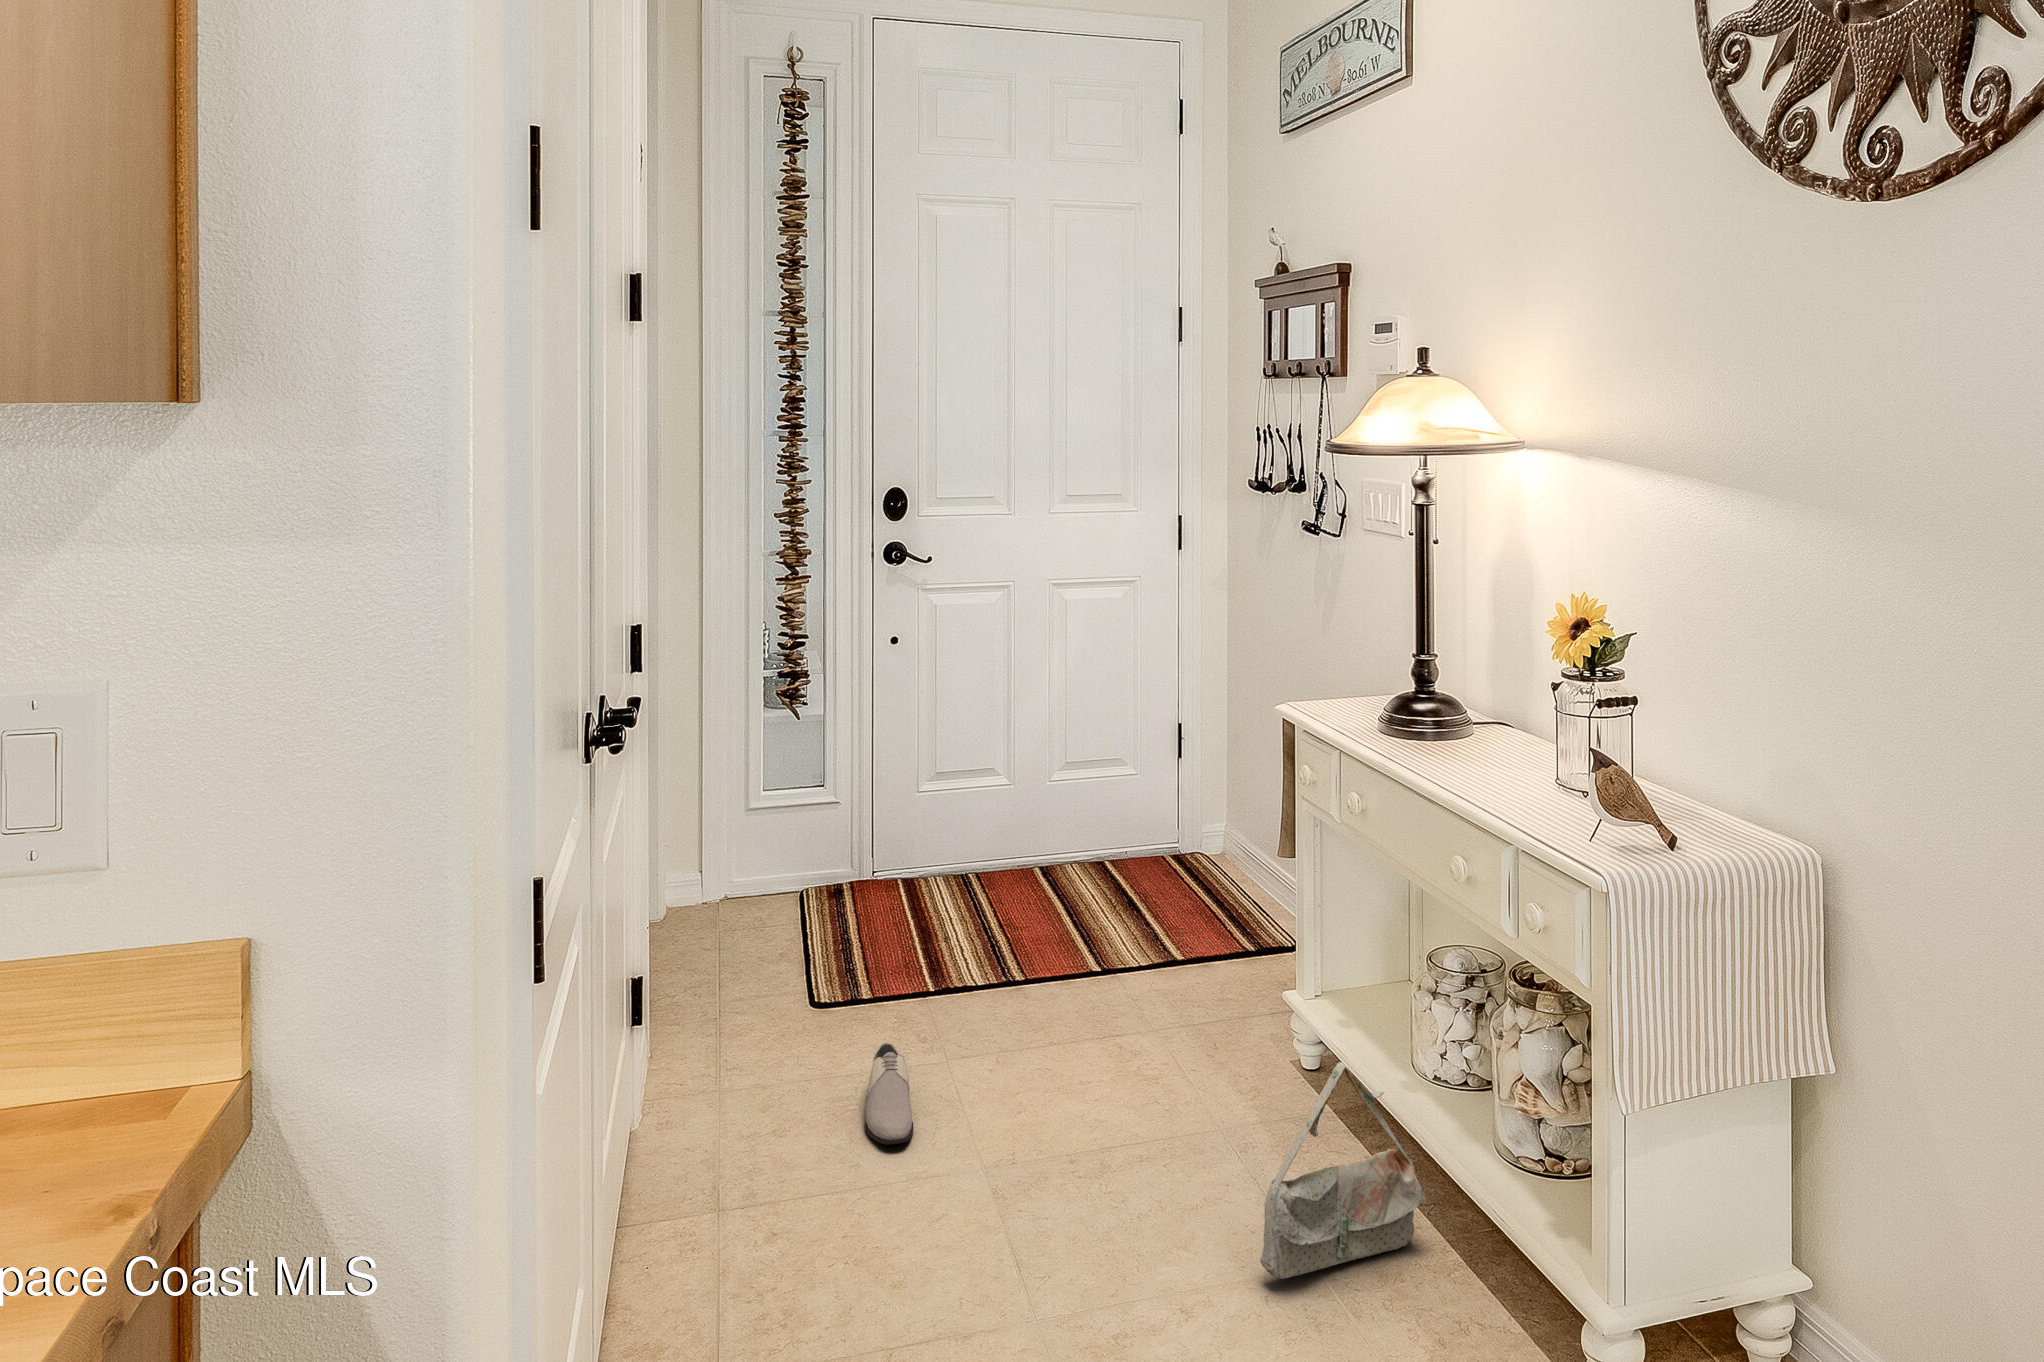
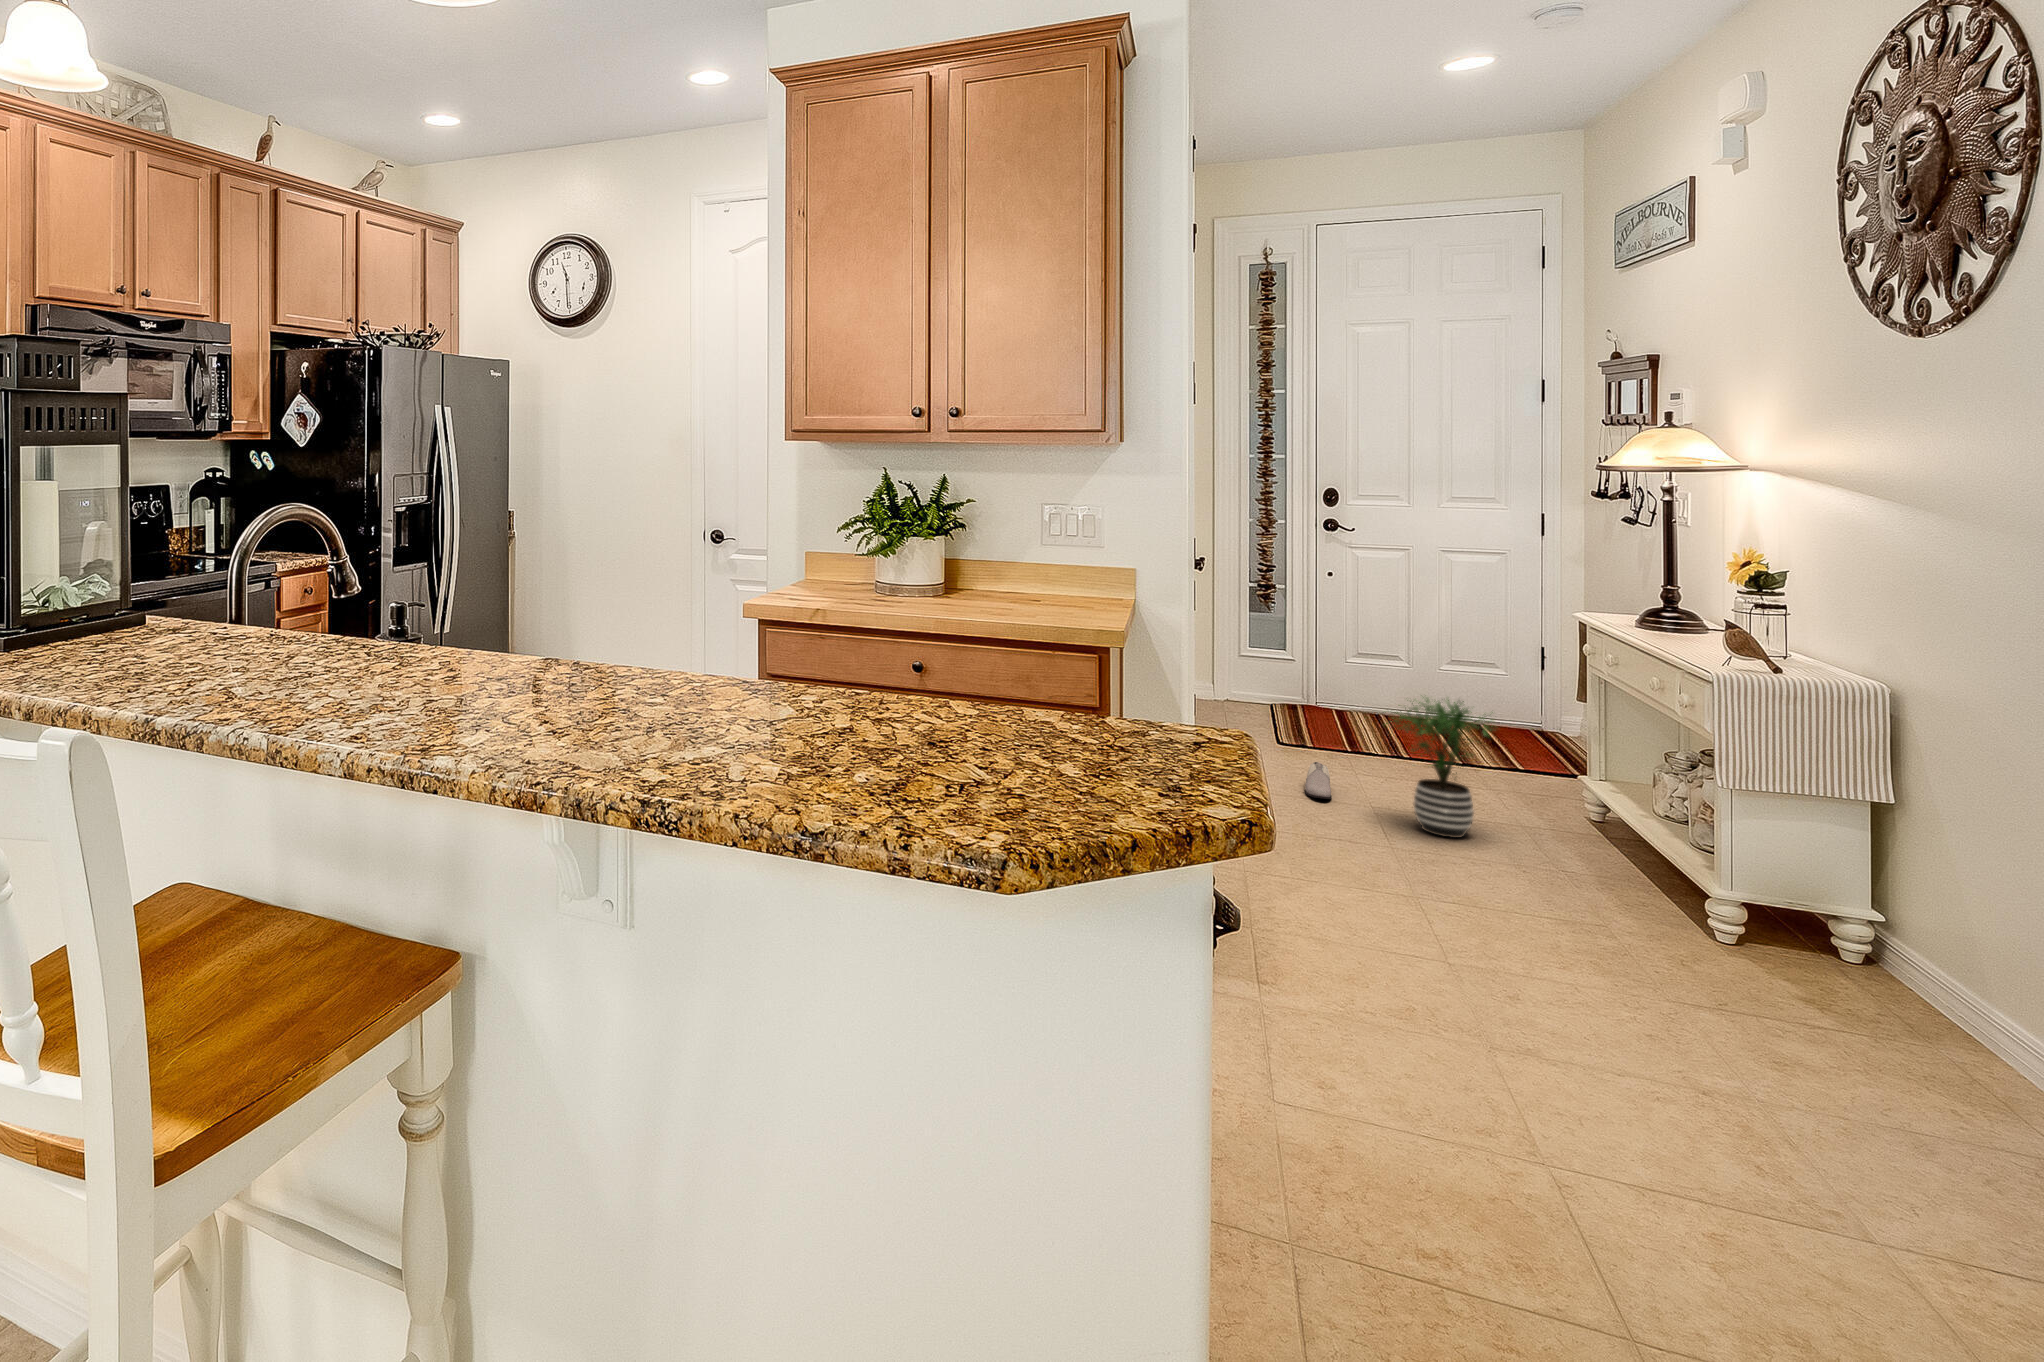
potted plant: none [1003,897,1193,1189] -> present [1386,697,1493,838]
bag: present [1260,1062,1426,1279] -> none [1525,782,1642,890]

